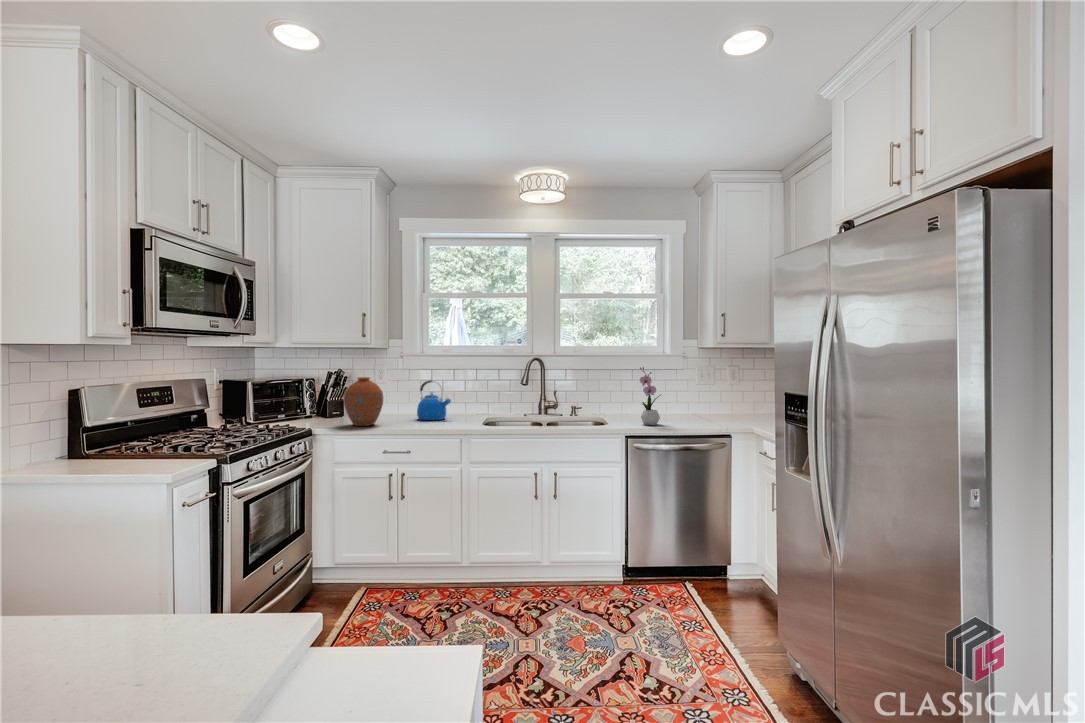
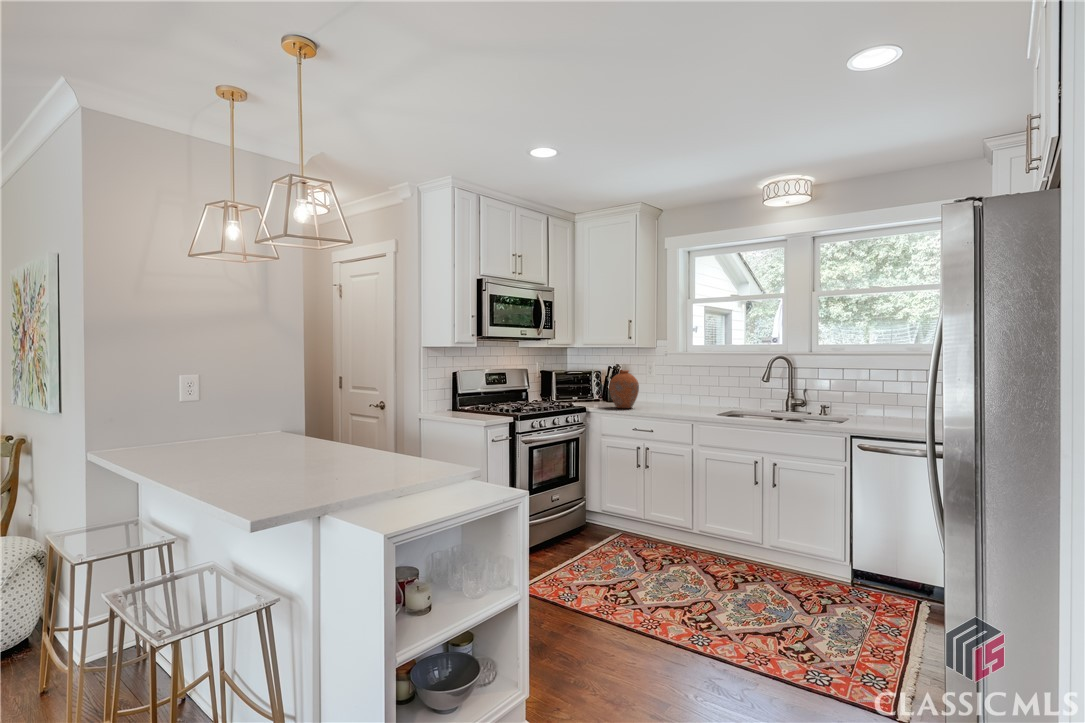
flower arrangement: present [640,367,660,425] -> none [877,366,908,428]
kettle: present [417,380,451,420] -> none [670,375,698,409]

